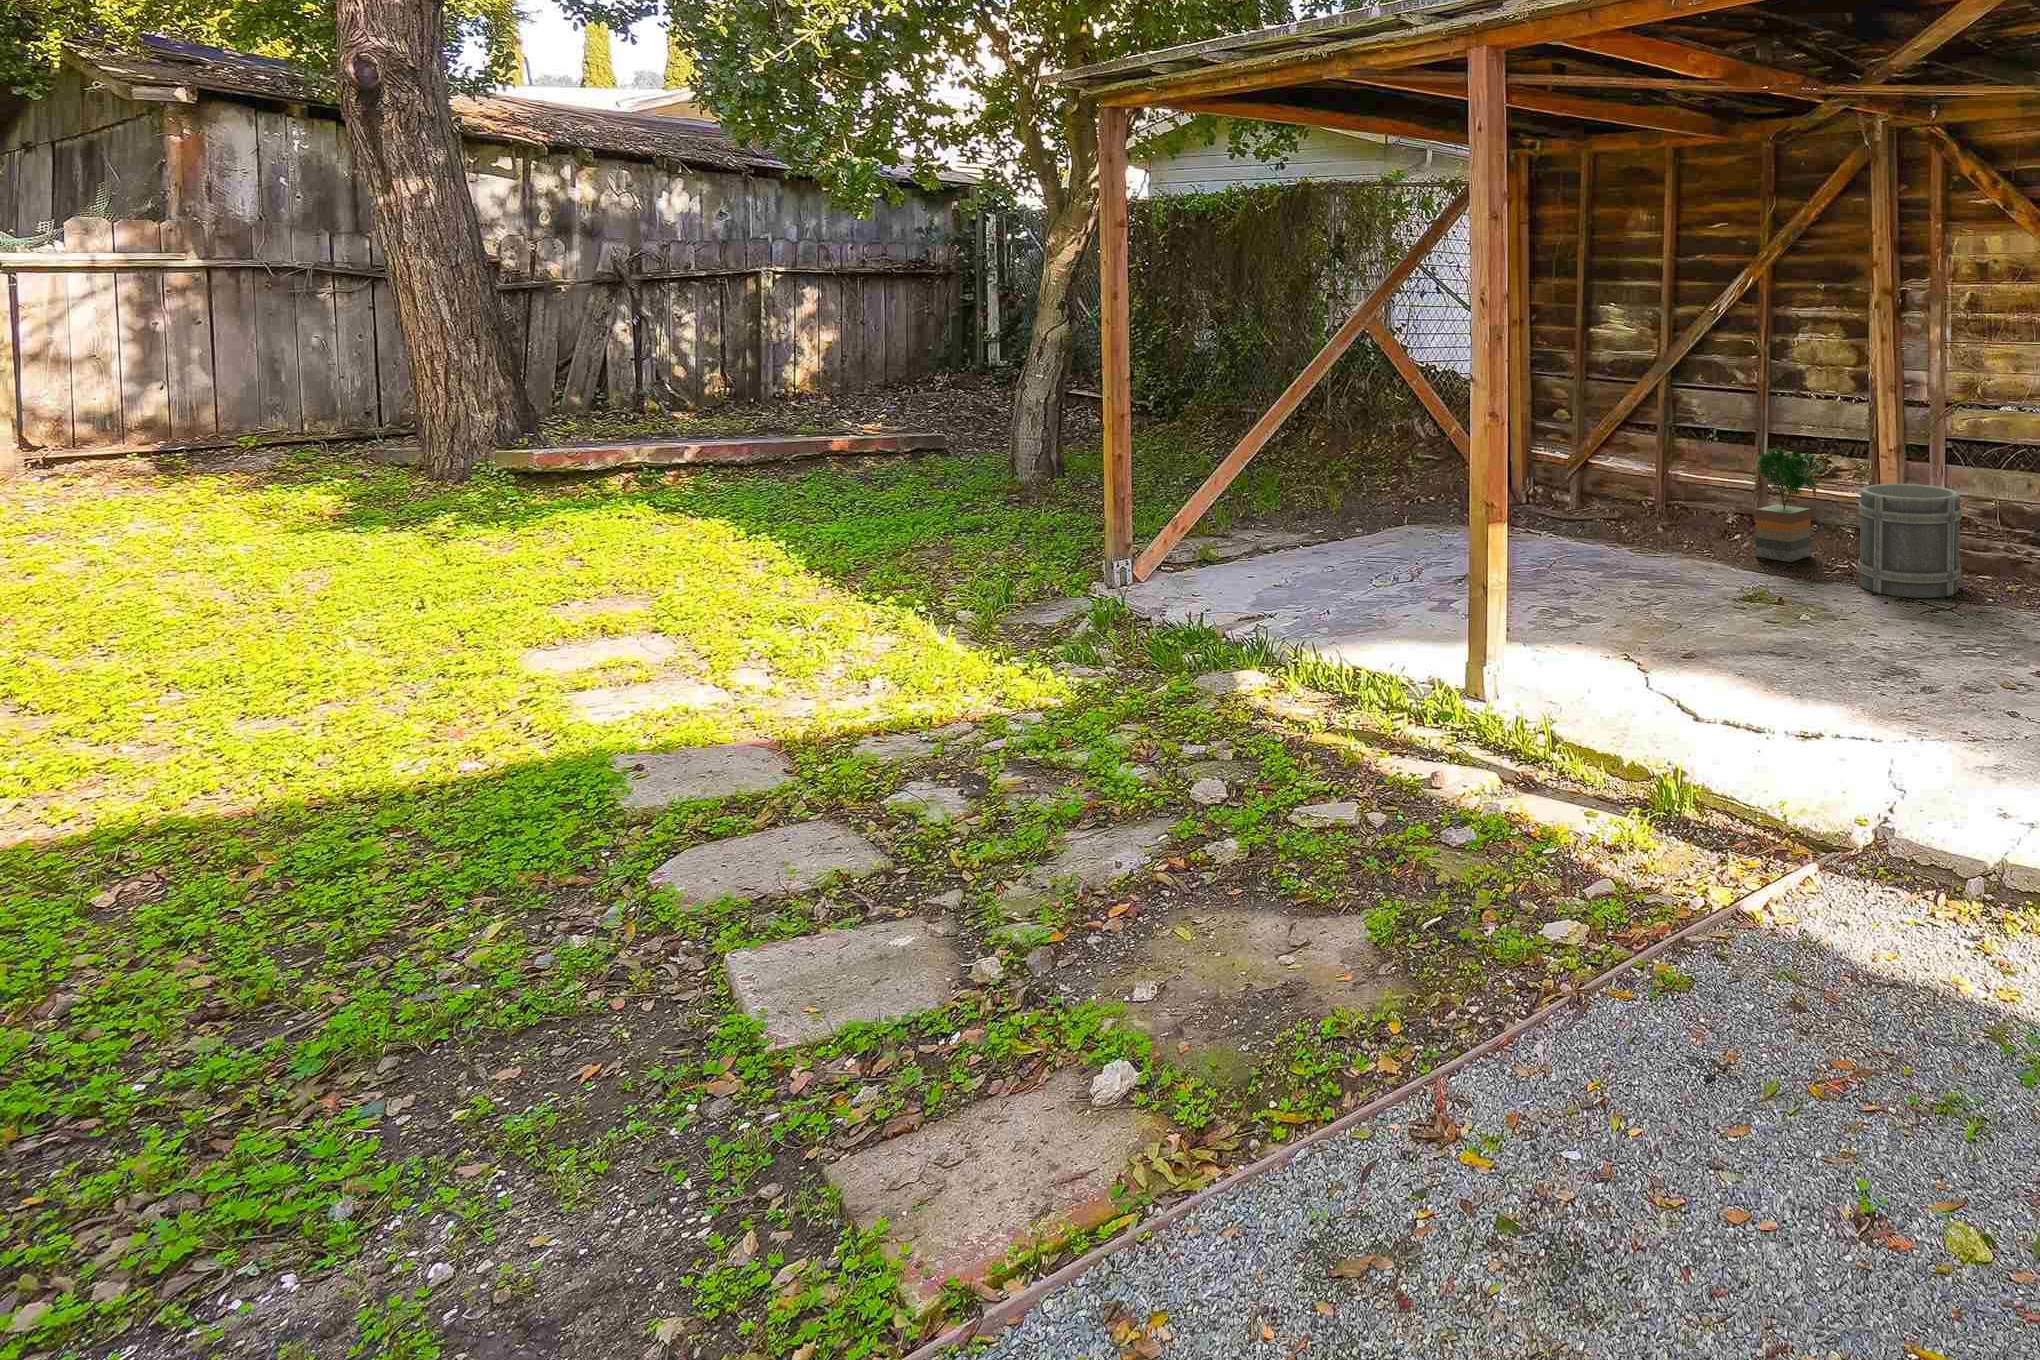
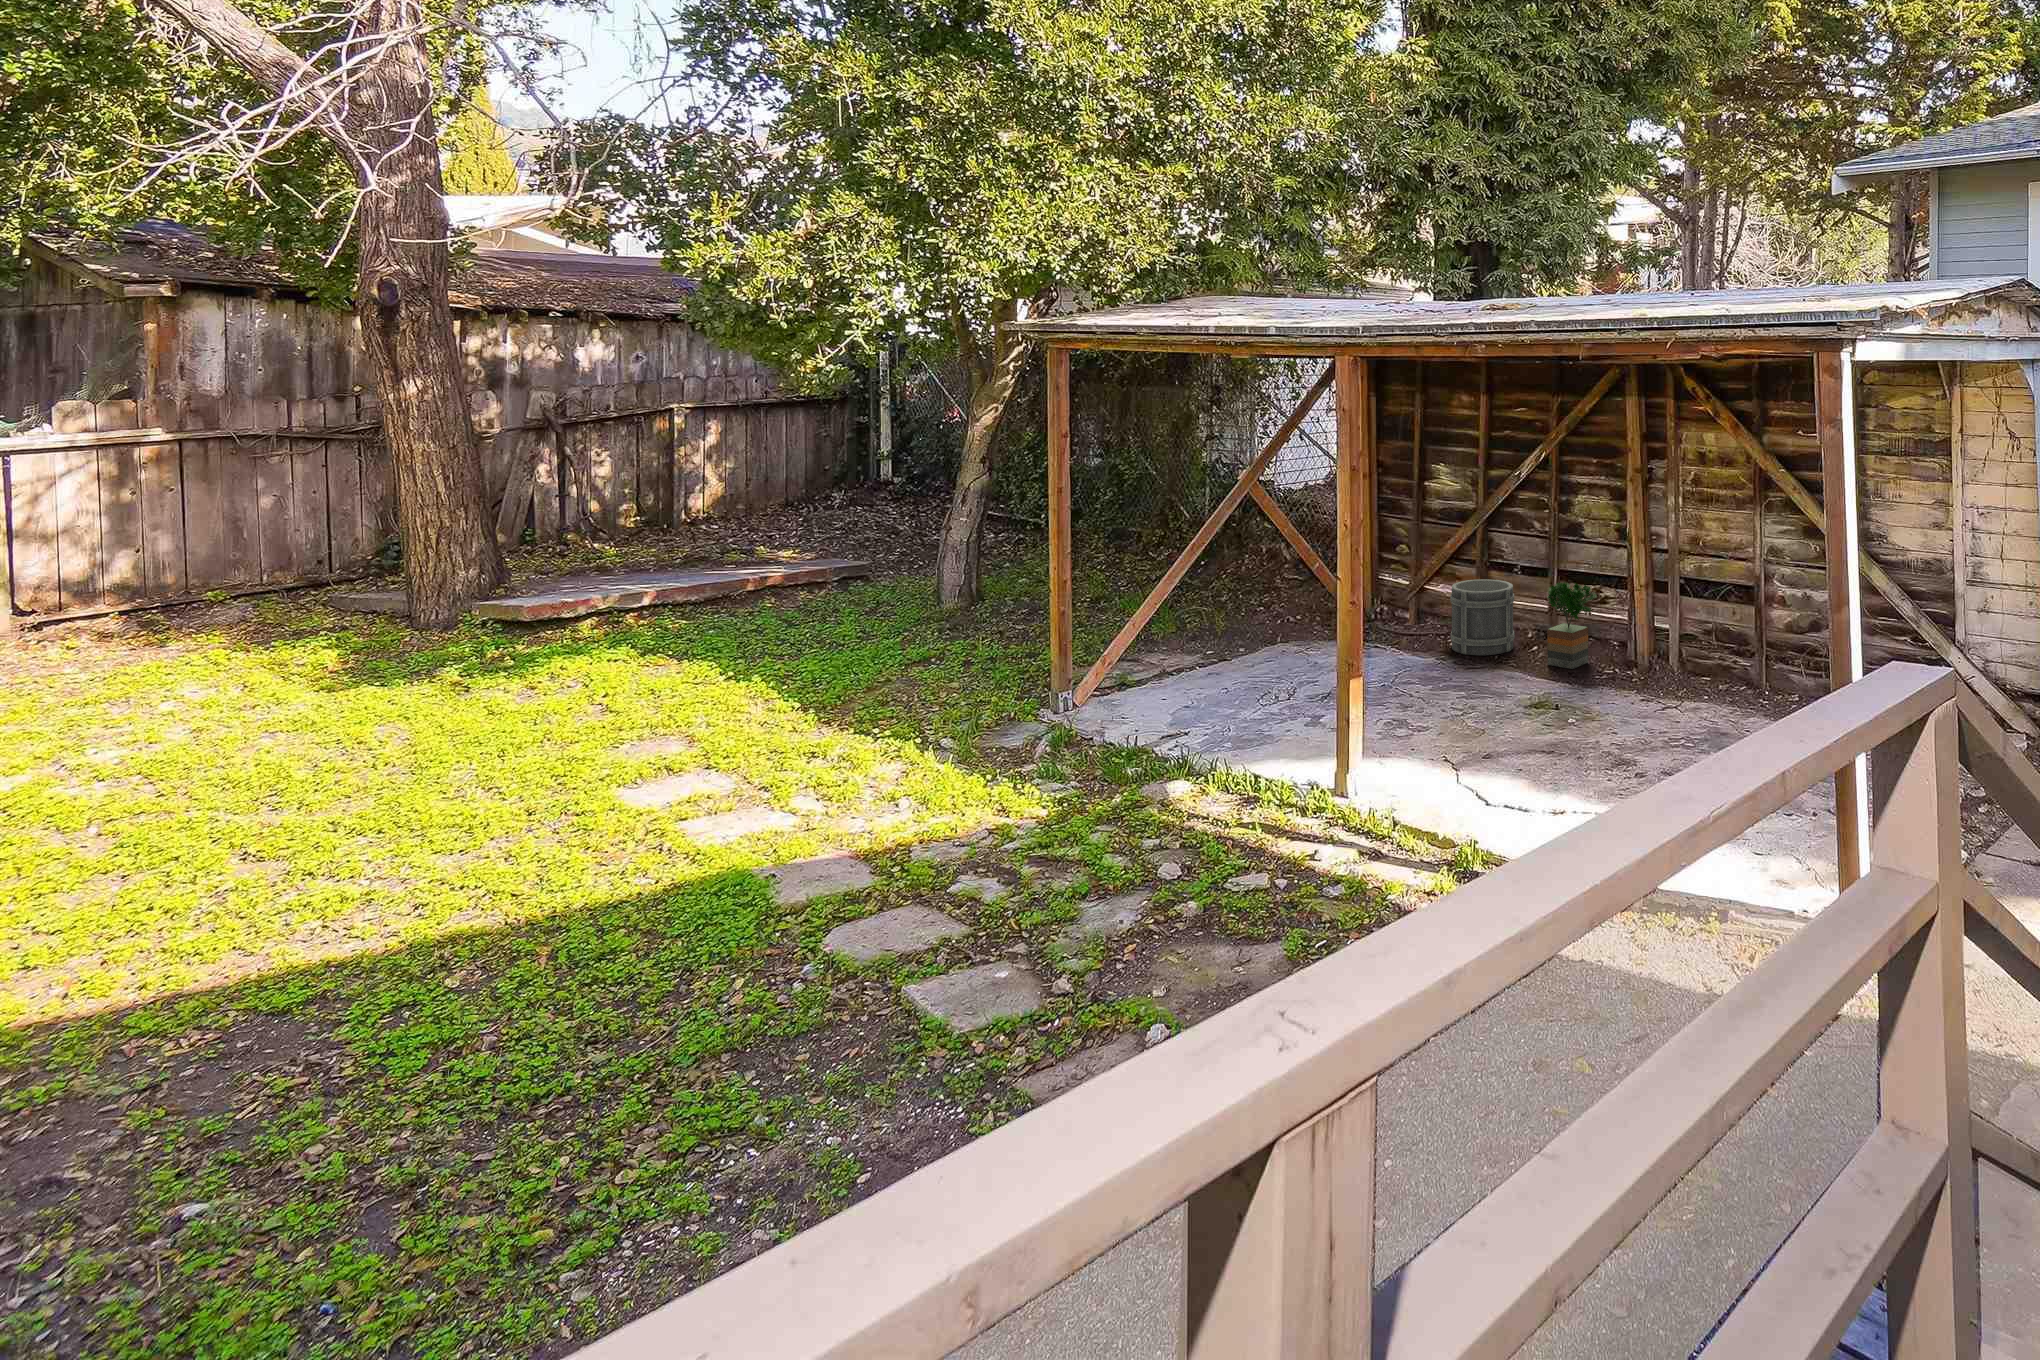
bucket: present [1858,484,1962,598] -> present [1450,579,1515,655]

